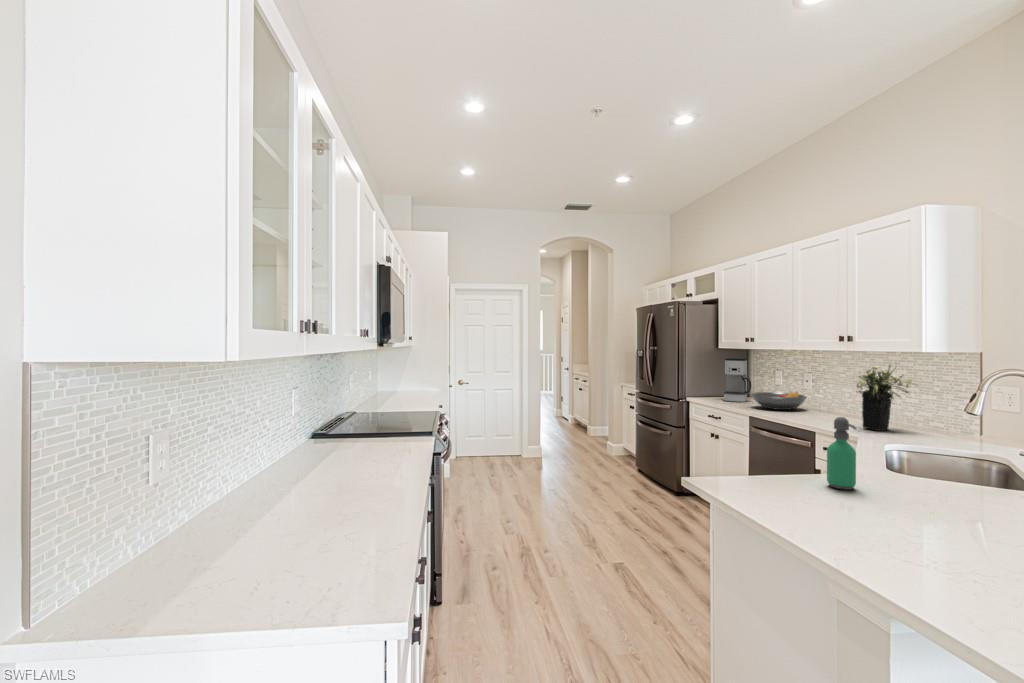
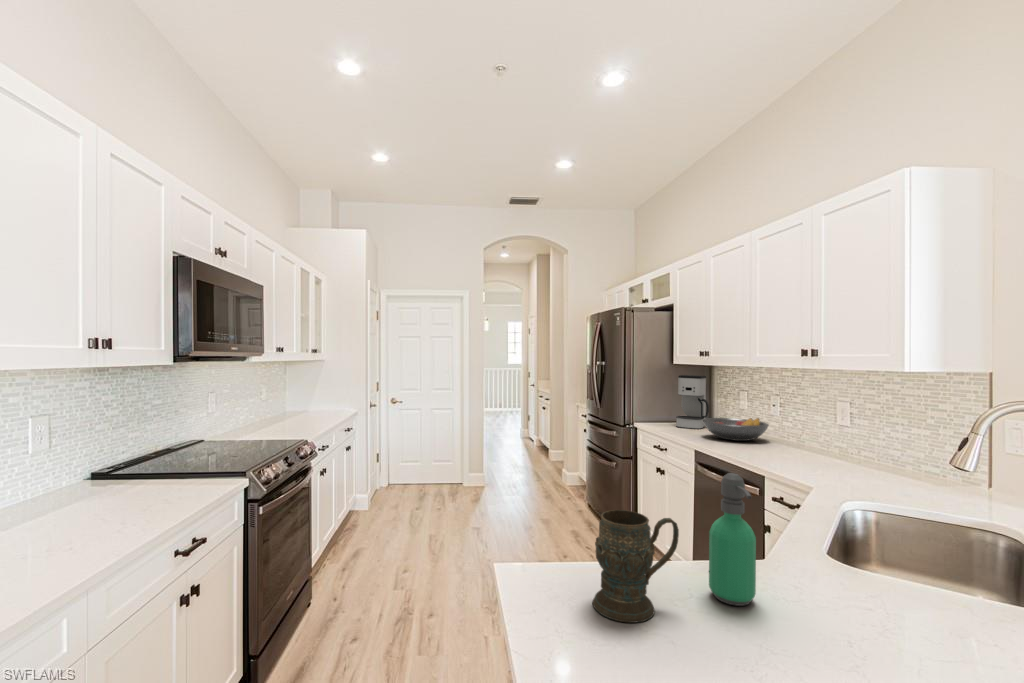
flower arrangement: present [857,365,913,431] -> none [810,386,900,477]
mug: none [765,439,814,496] -> present [593,510,679,623]

